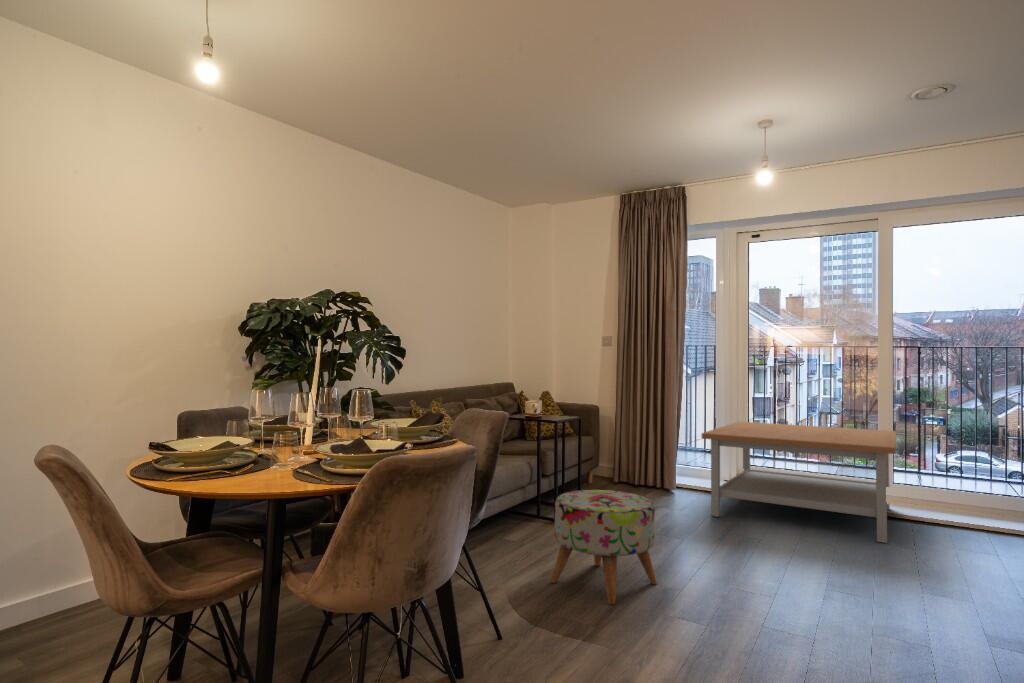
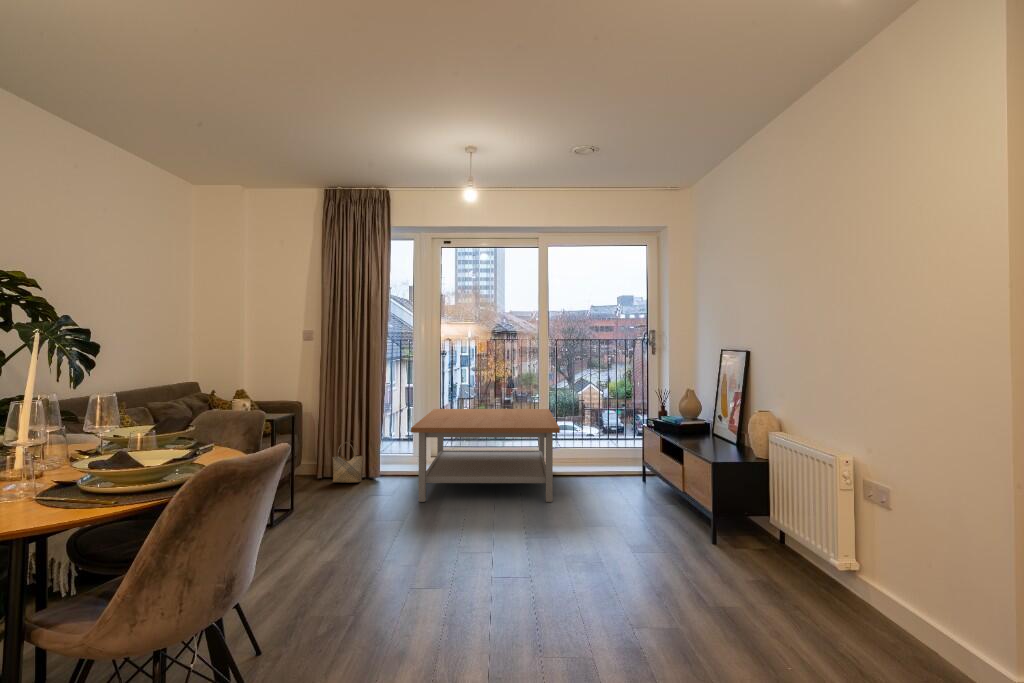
woven basket: none [627,446,658,490] -> present [332,440,363,483]
ottoman: present [551,490,657,604] -> none [276,506,390,635]

